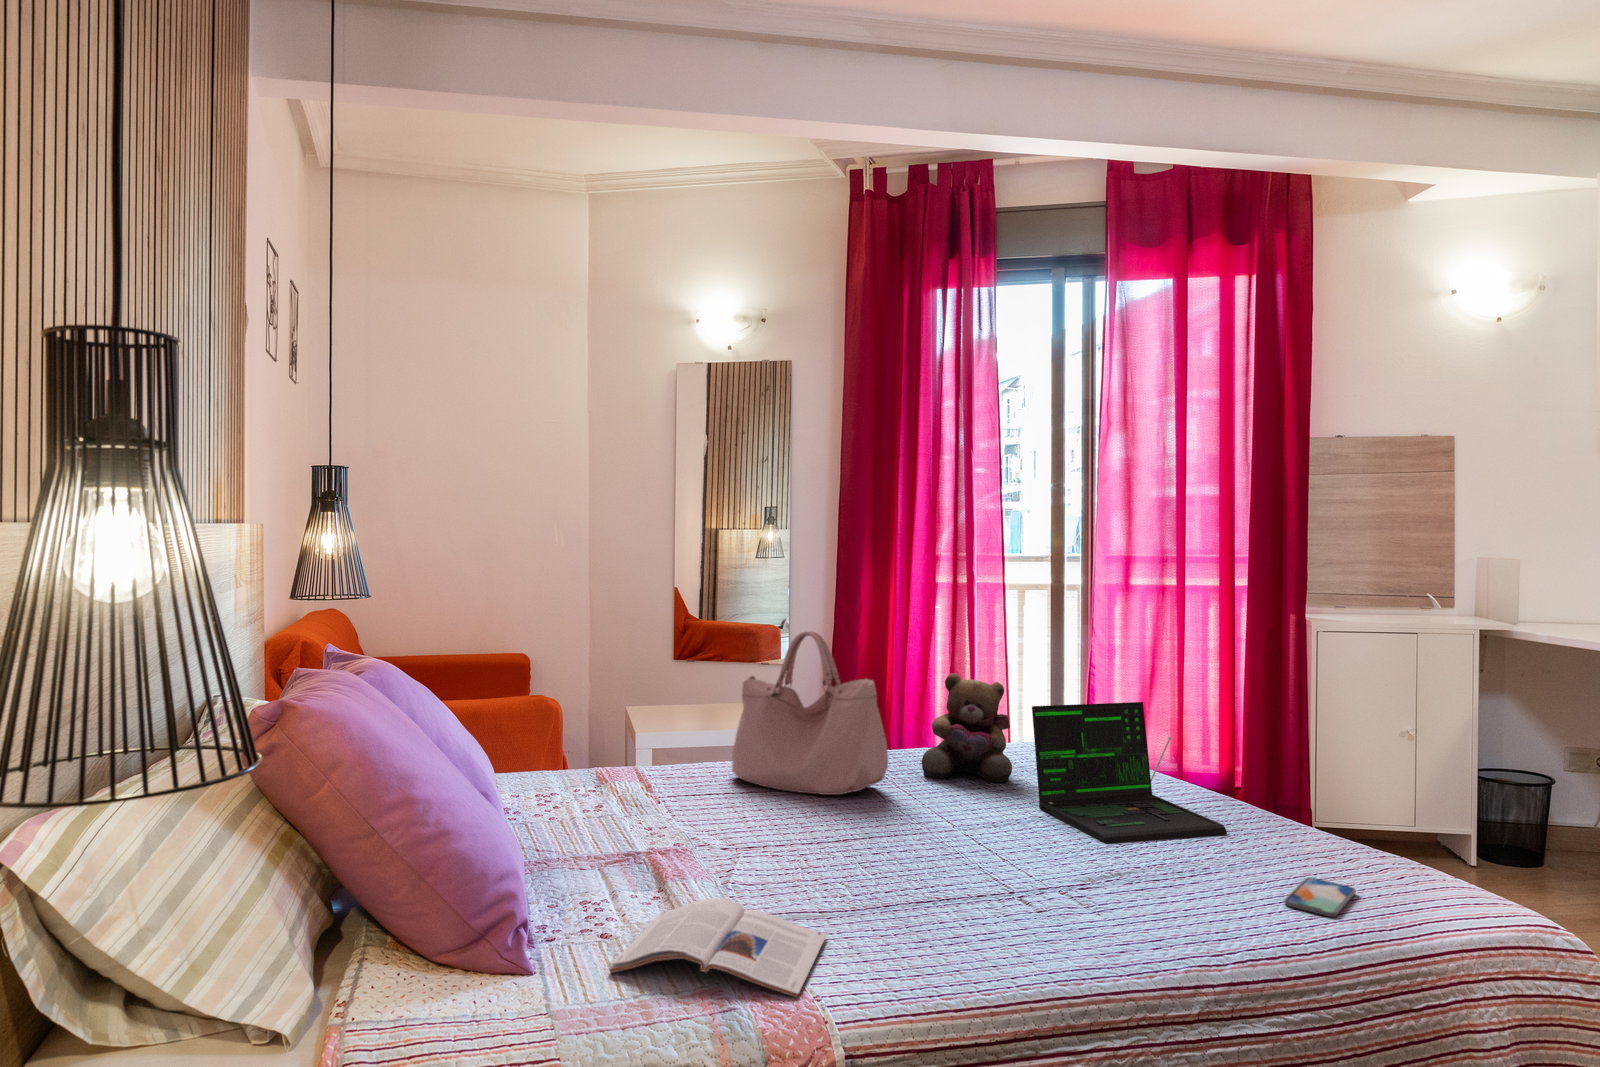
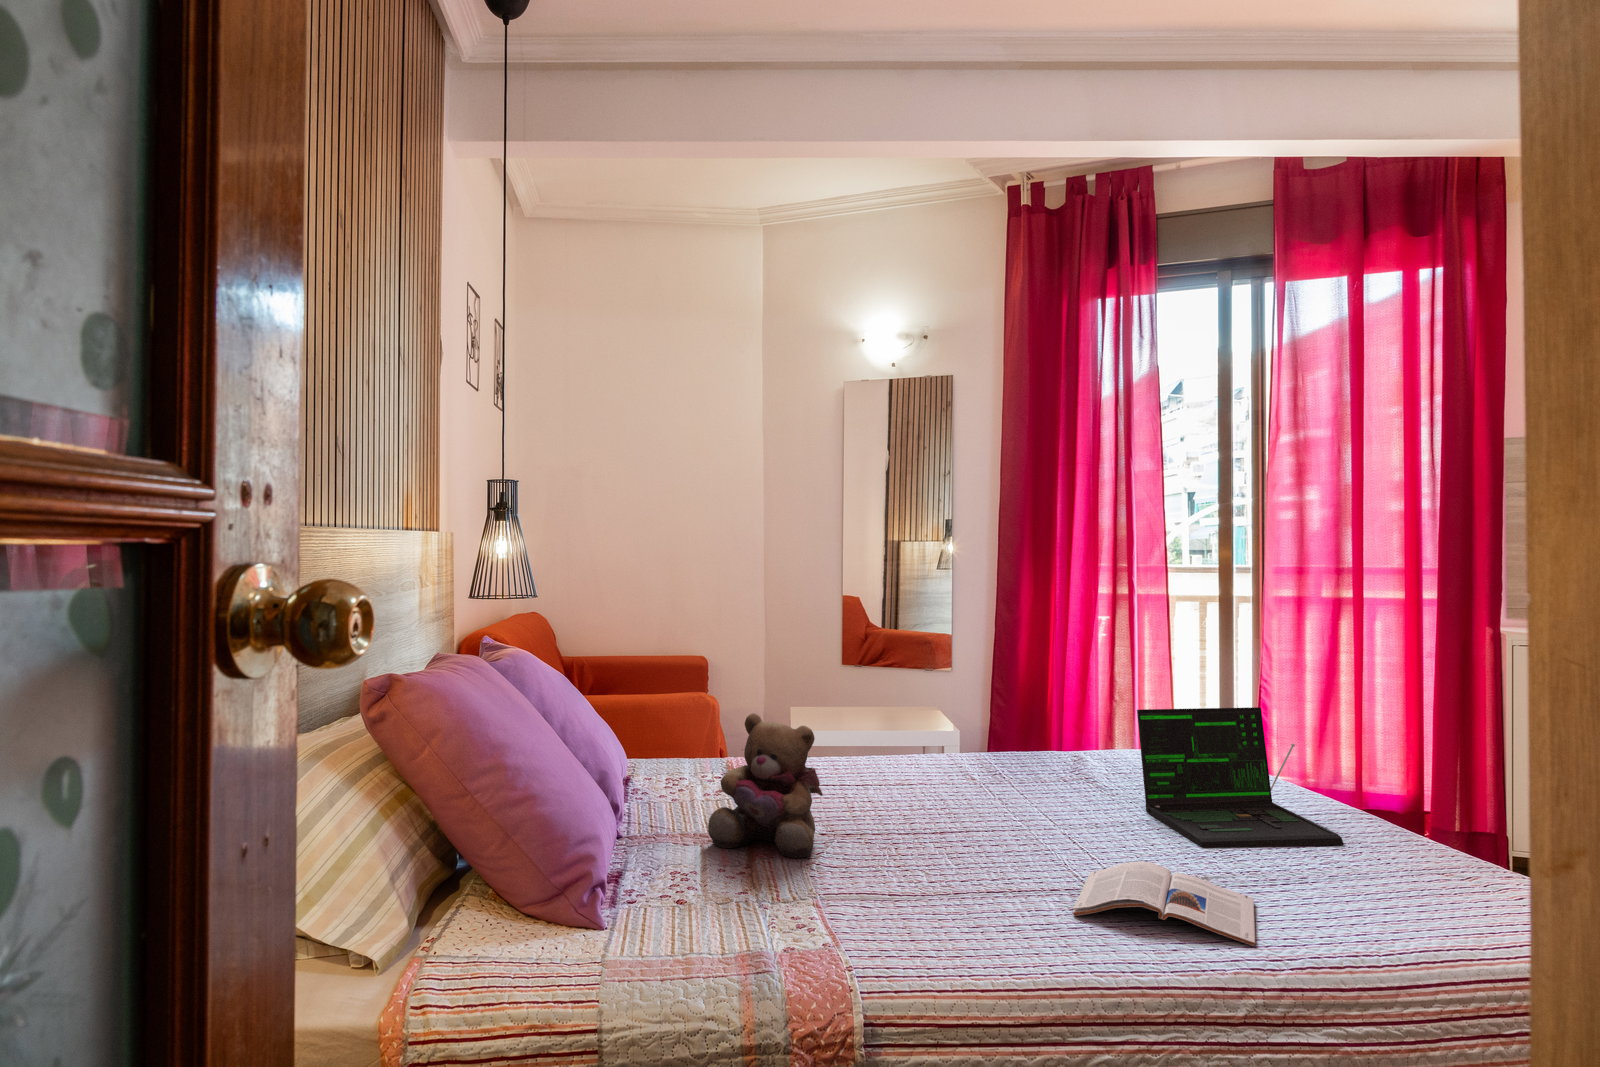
handbag: present [732,631,888,795] -> none [852,636,995,791]
teddy bear: present [922,673,1012,782] -> present [708,713,823,858]
smartphone: present [1284,877,1355,917] -> none [1377,892,1467,933]
magazine: present [609,898,826,997] -> present [1073,862,1255,946]

